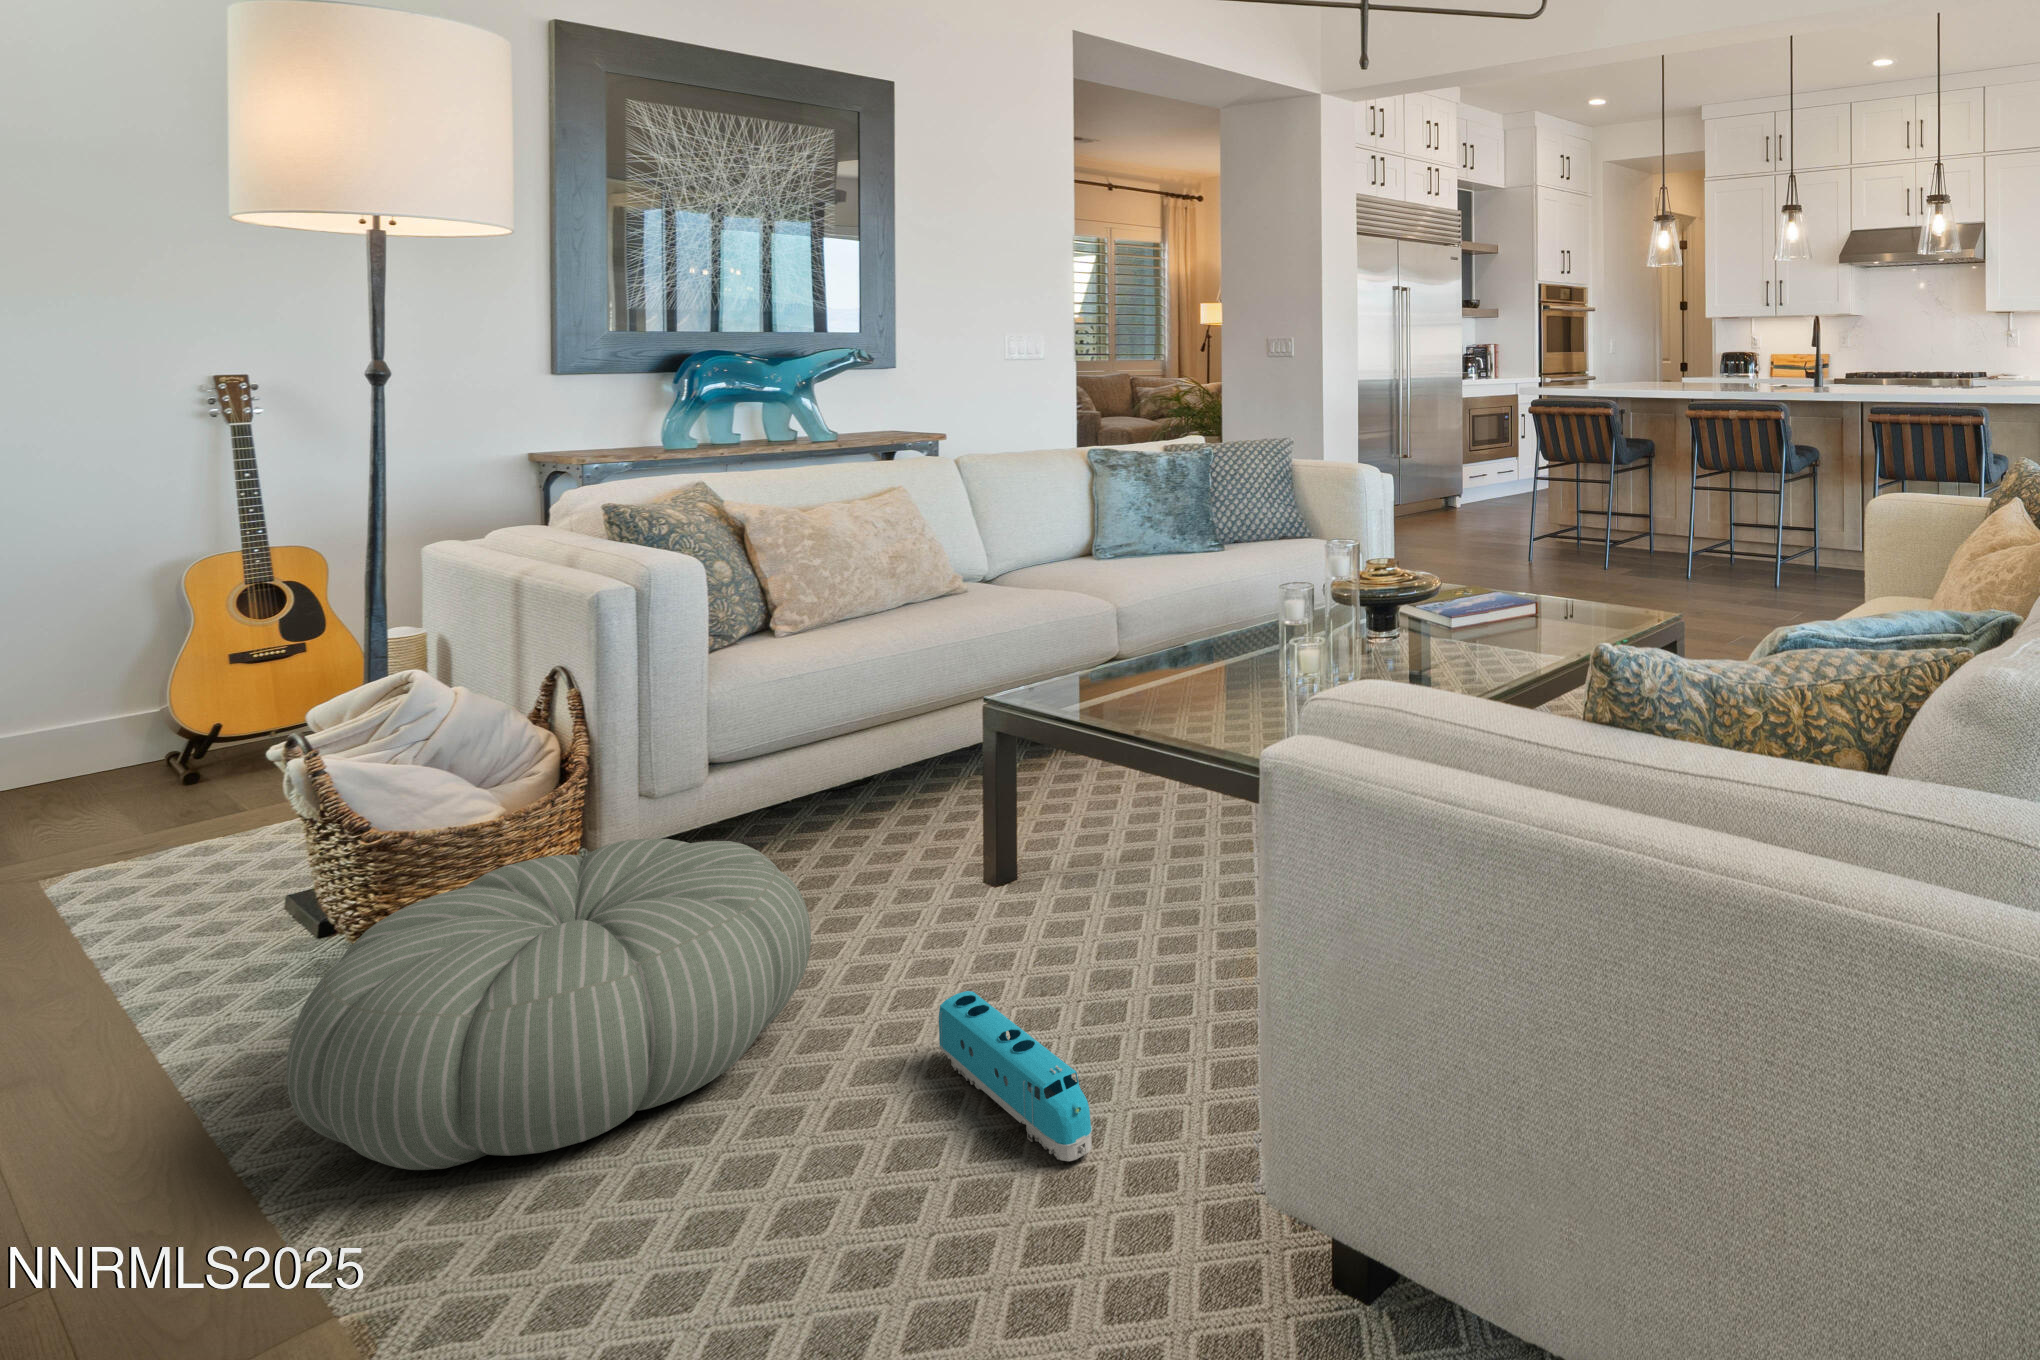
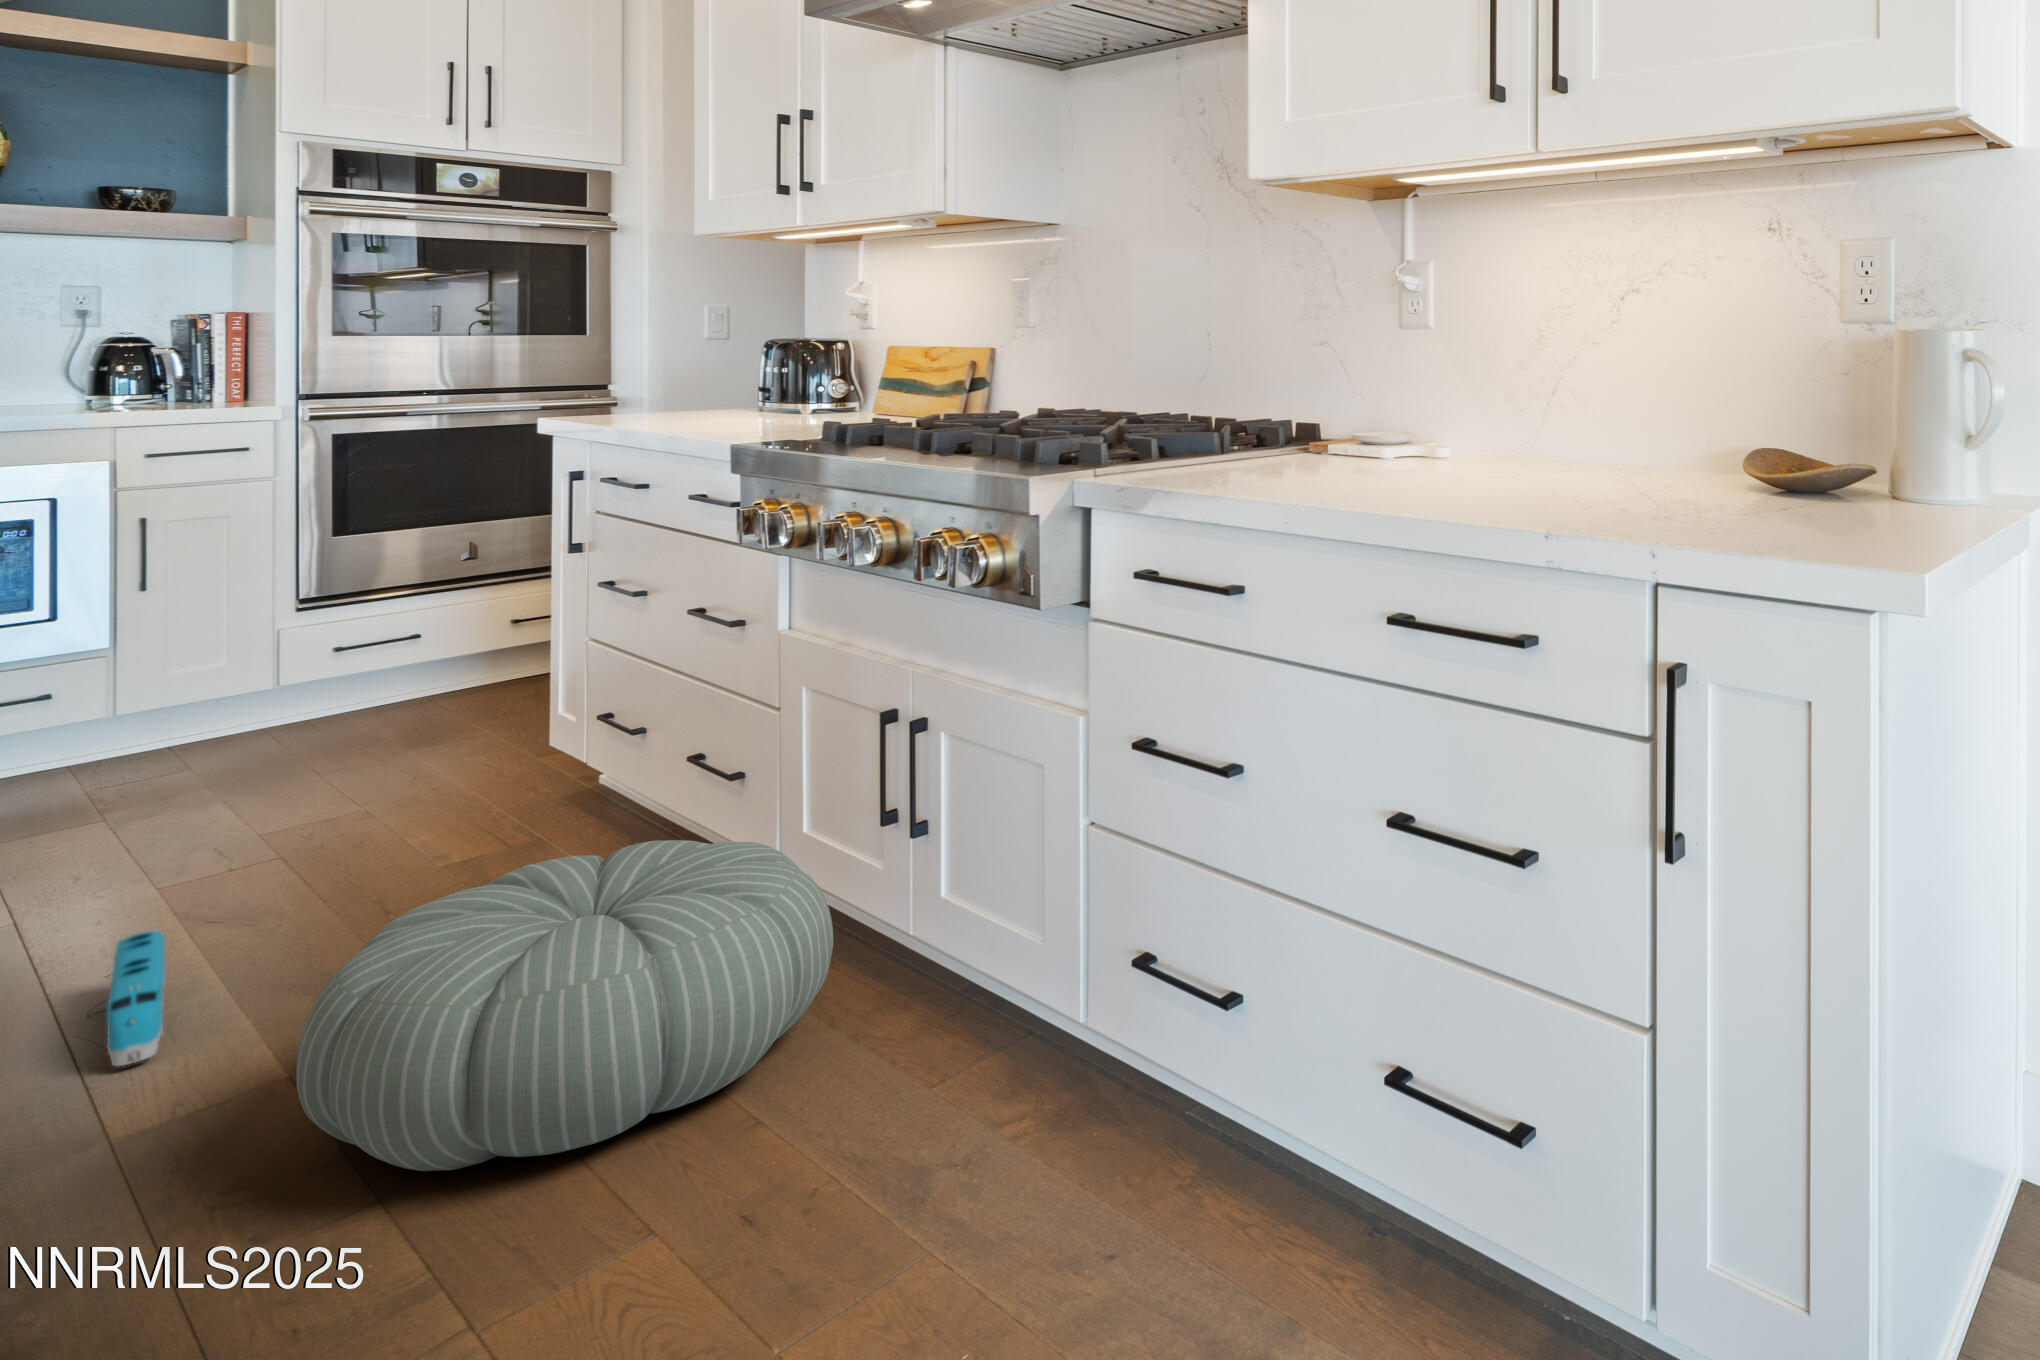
toy train: present [939,991,1092,1161] -> present [107,931,165,1066]

